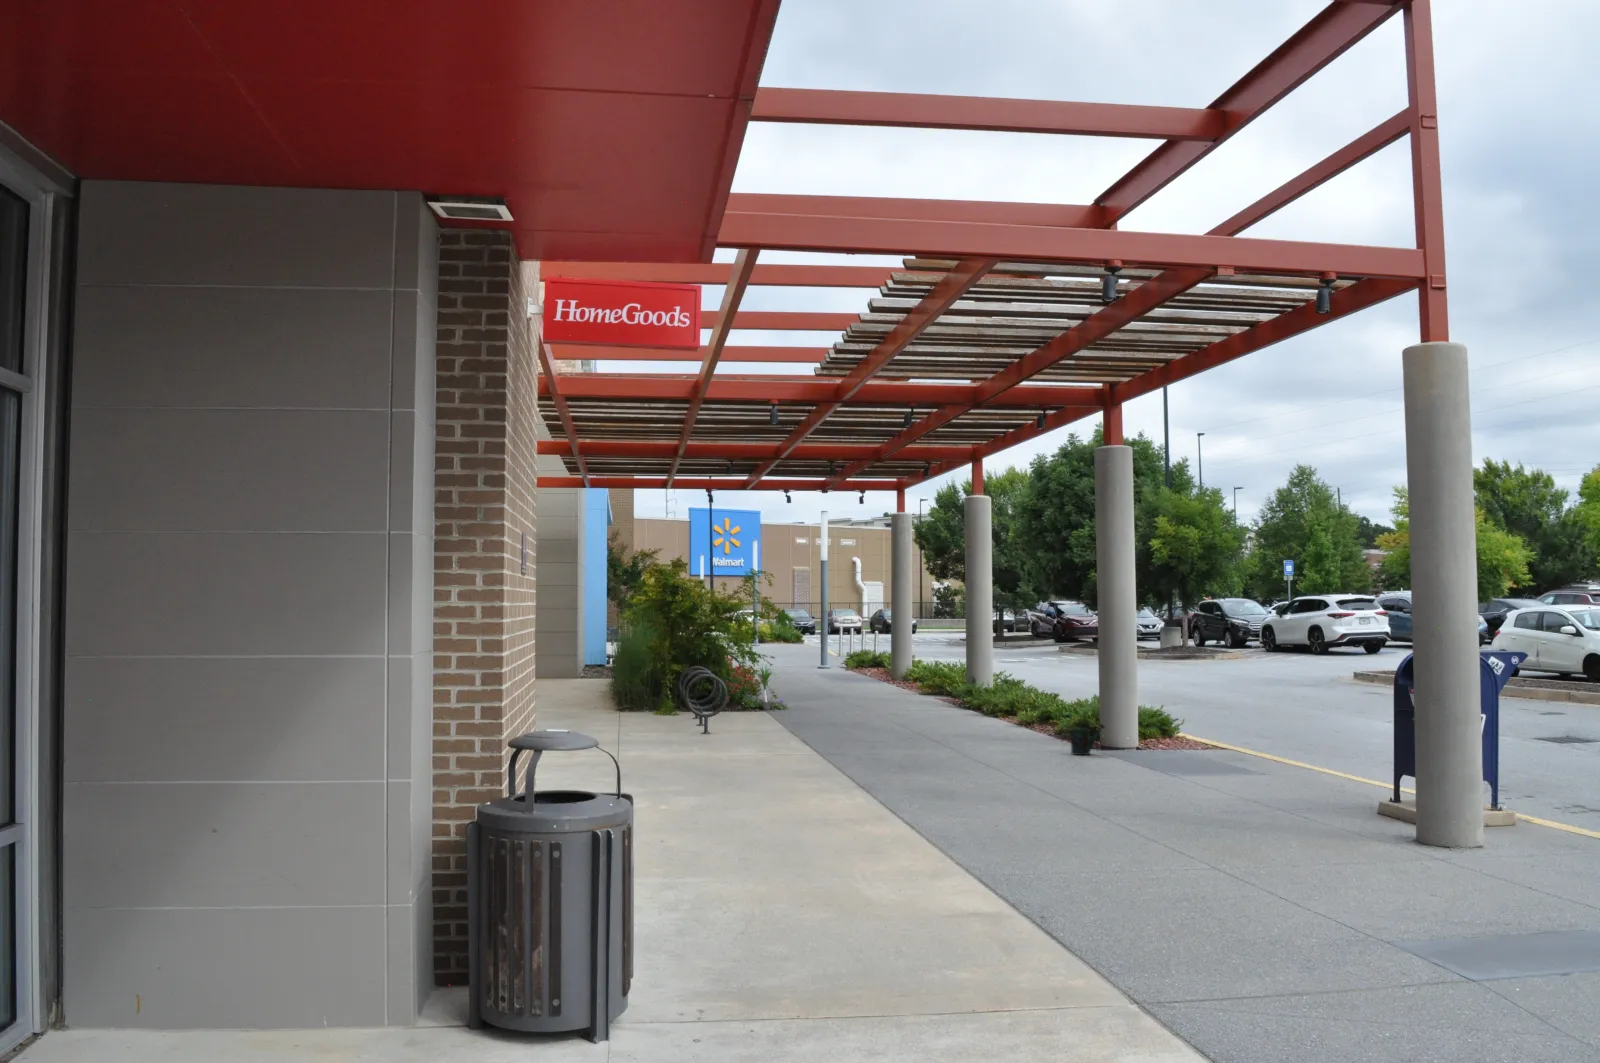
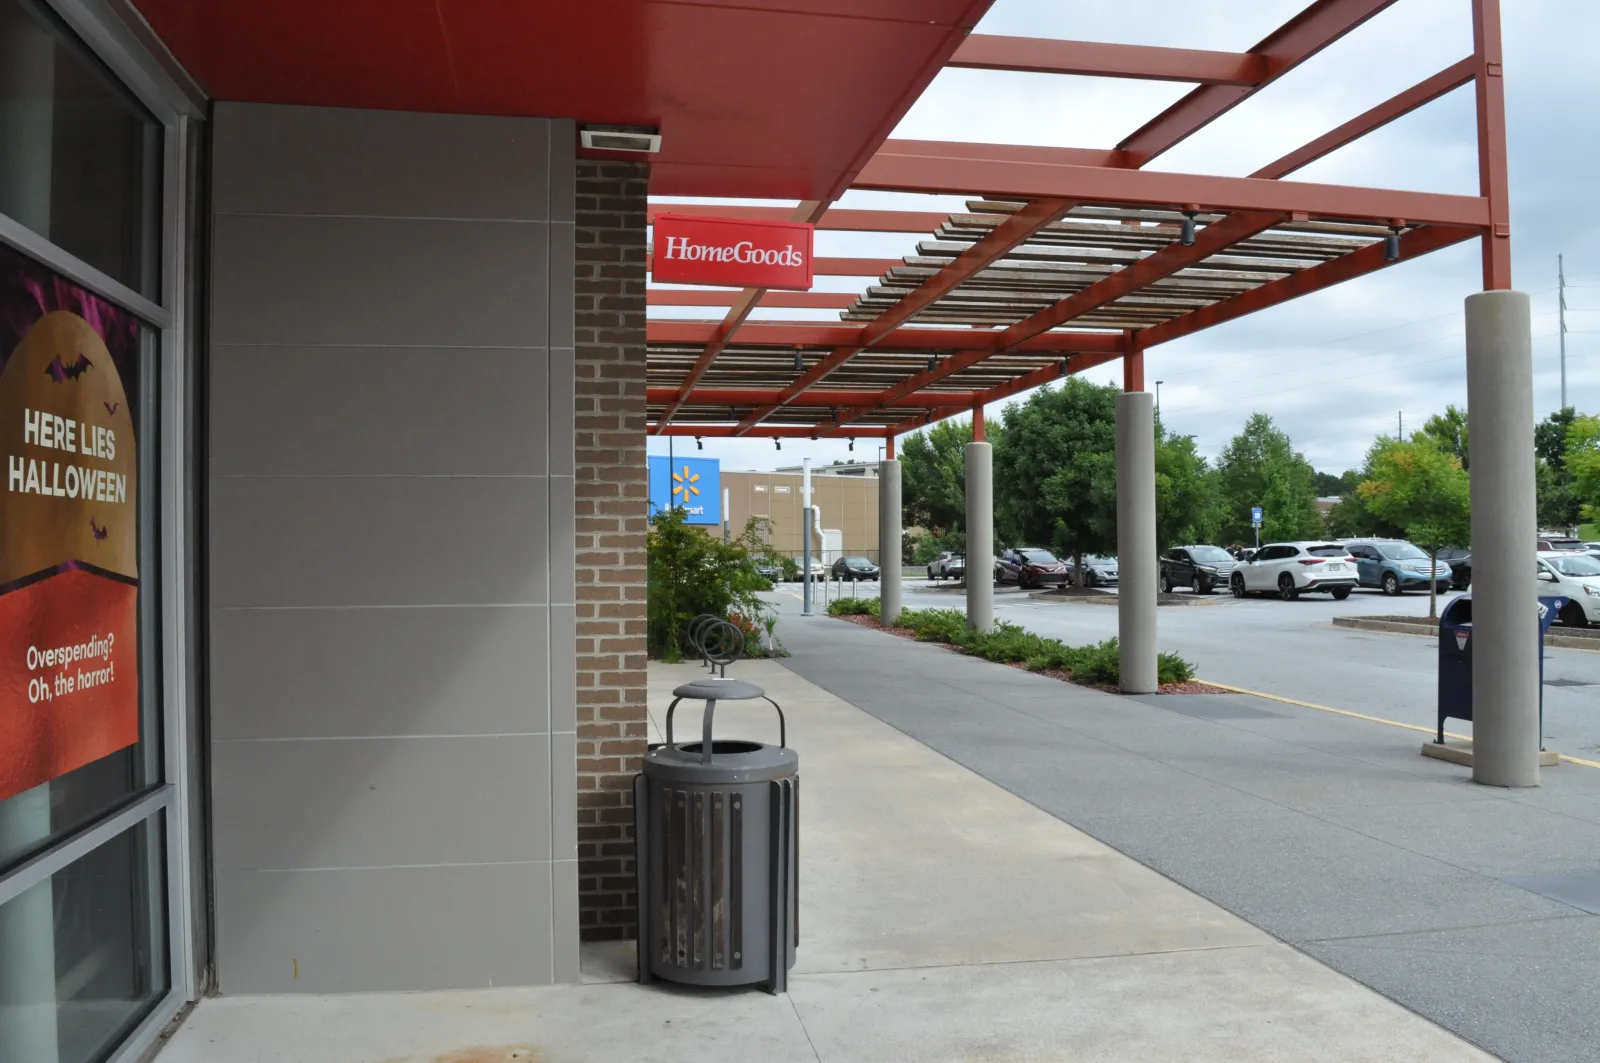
watering can: present [1071,725,1104,755] -> none [1089,669,1128,699]

